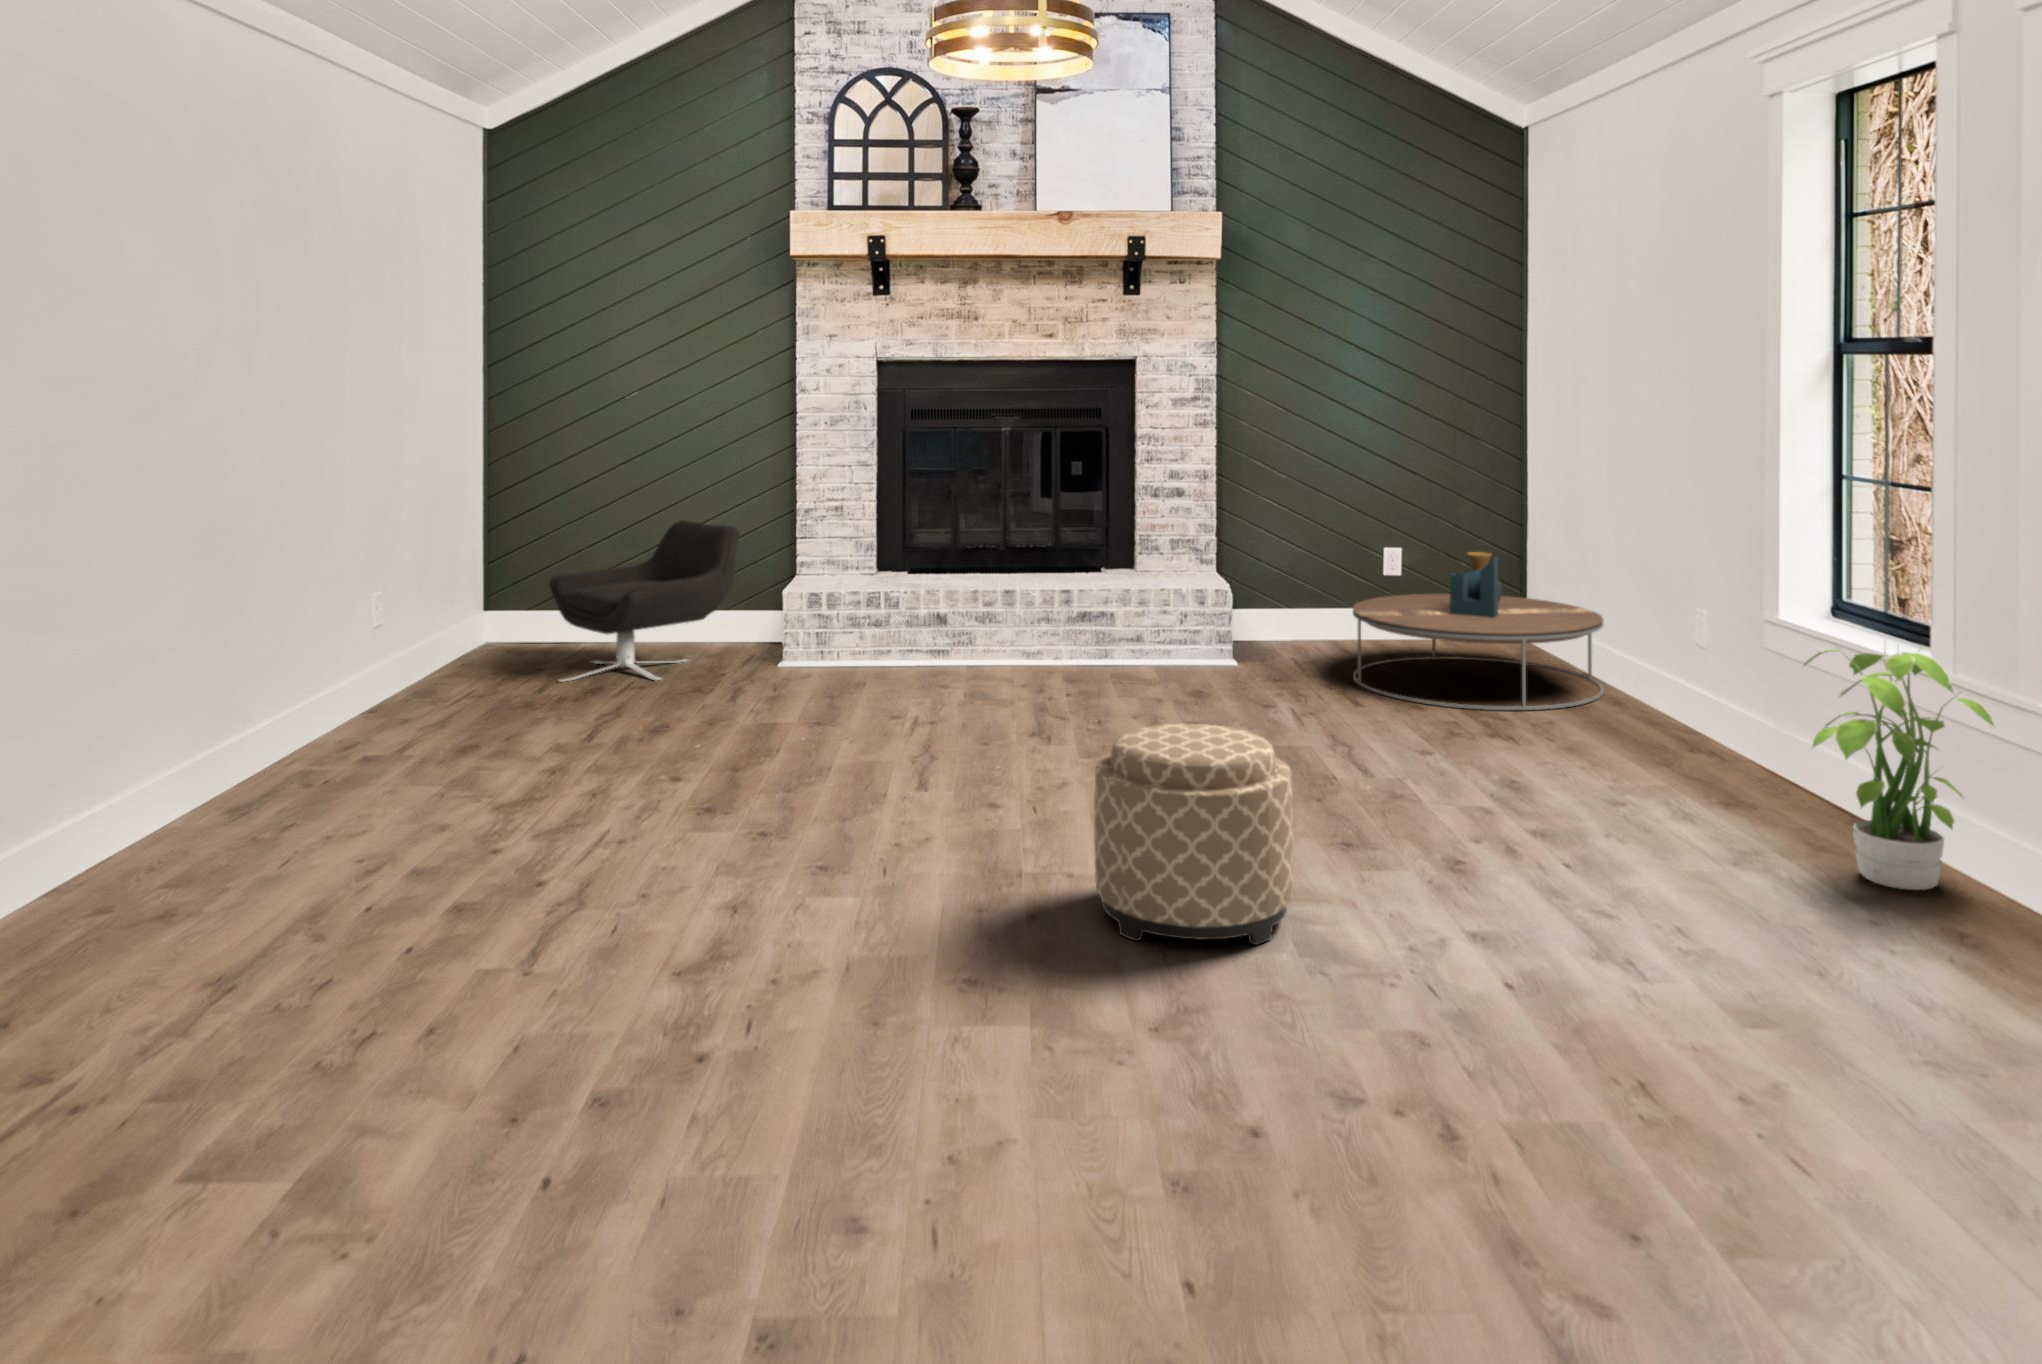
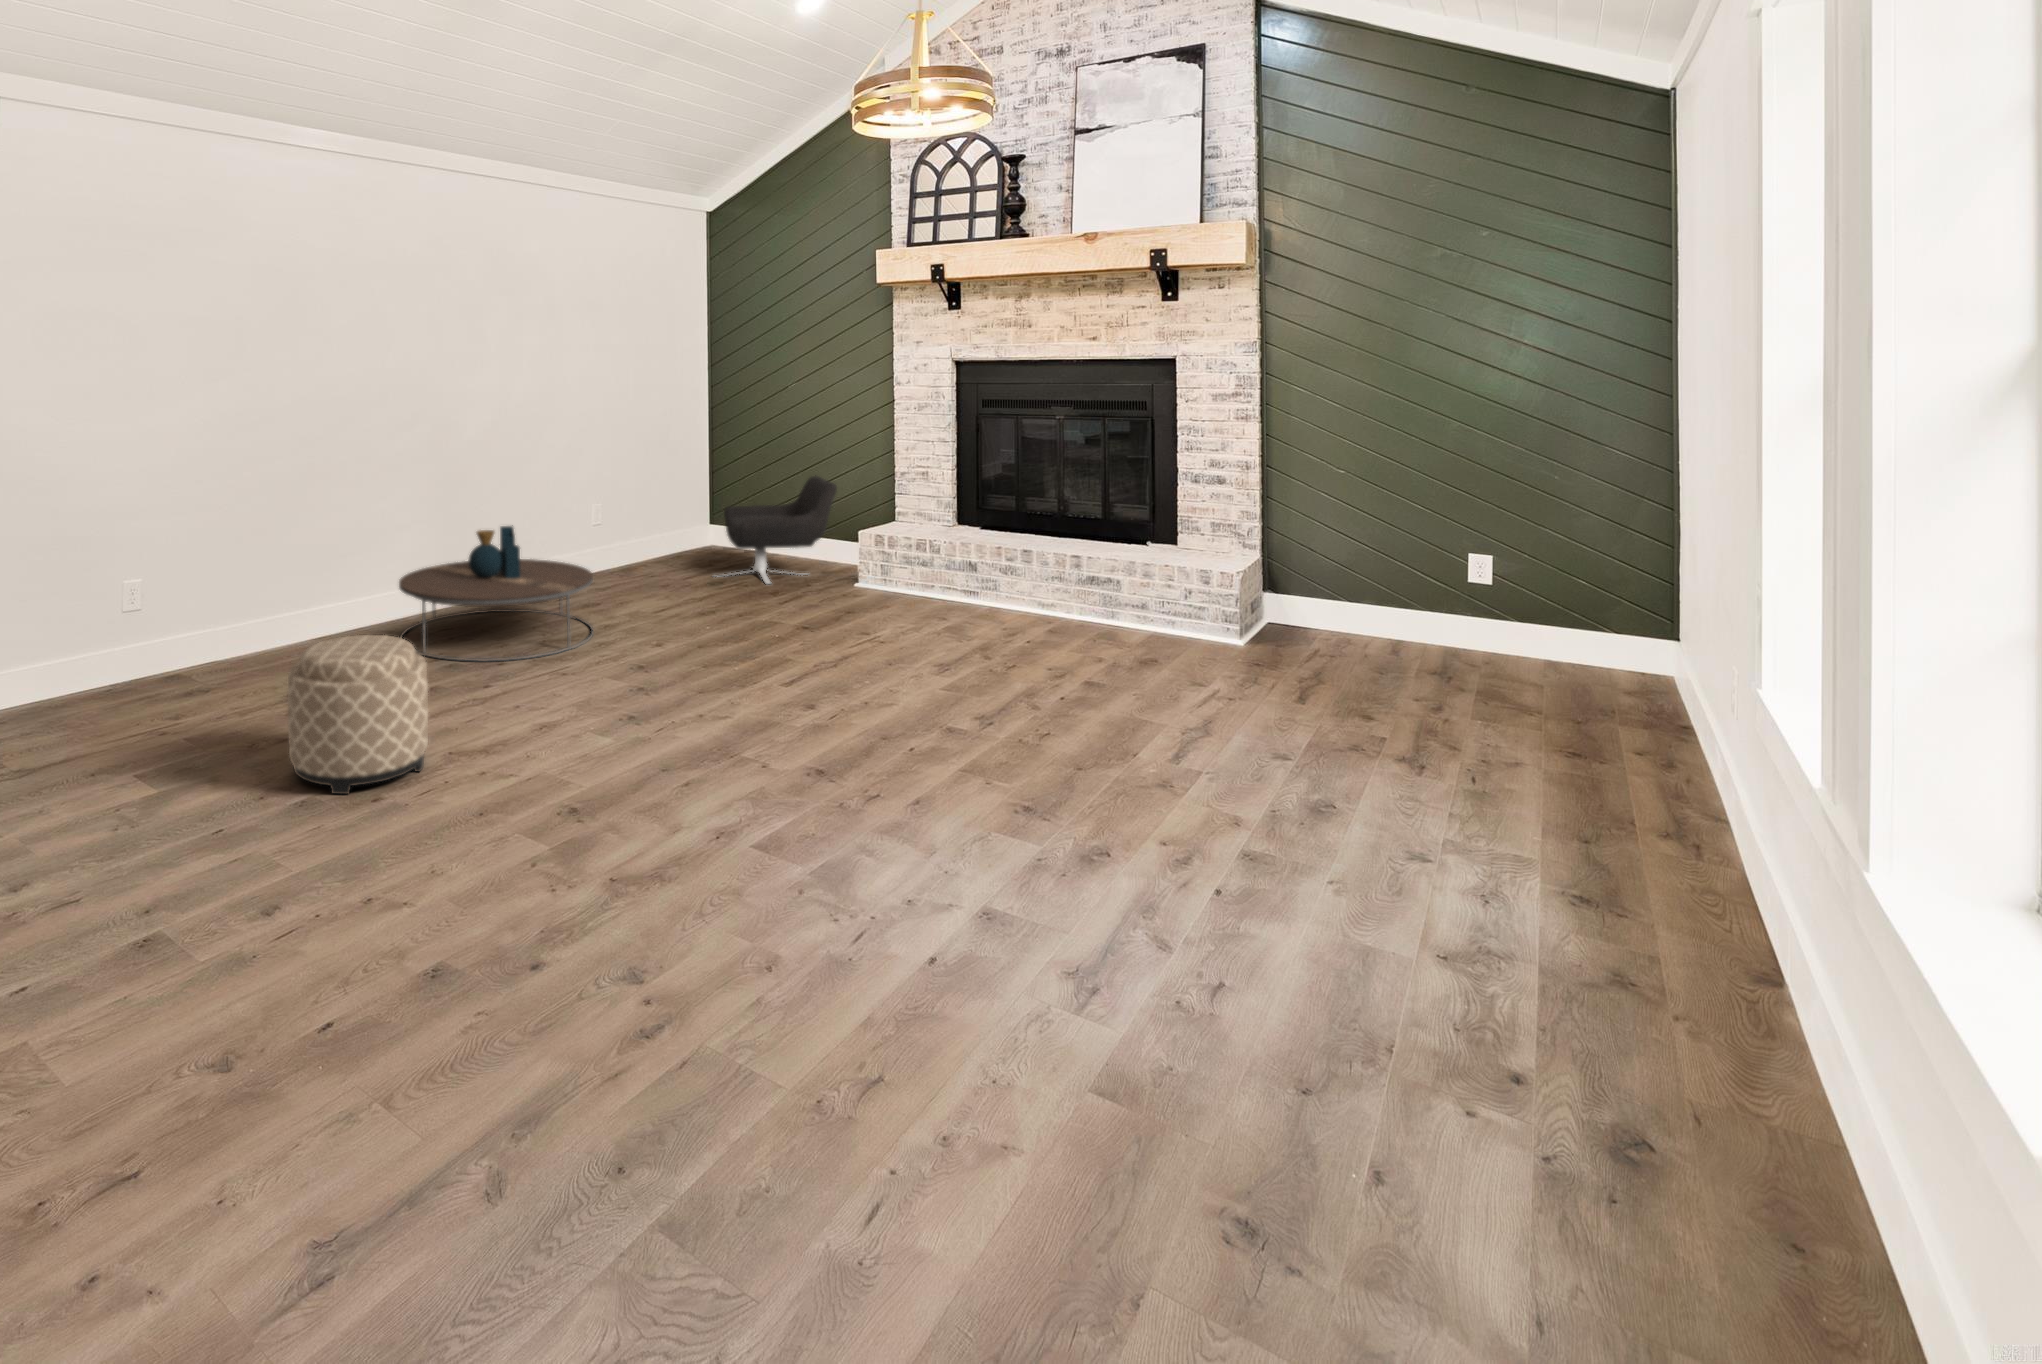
coffee table: present [1353,552,1604,710] -> present [399,525,594,661]
potted plant: present [1804,649,1994,890] -> none [1537,725,1804,1071]
ottoman: present [1094,724,1293,945] -> present [288,635,428,794]

